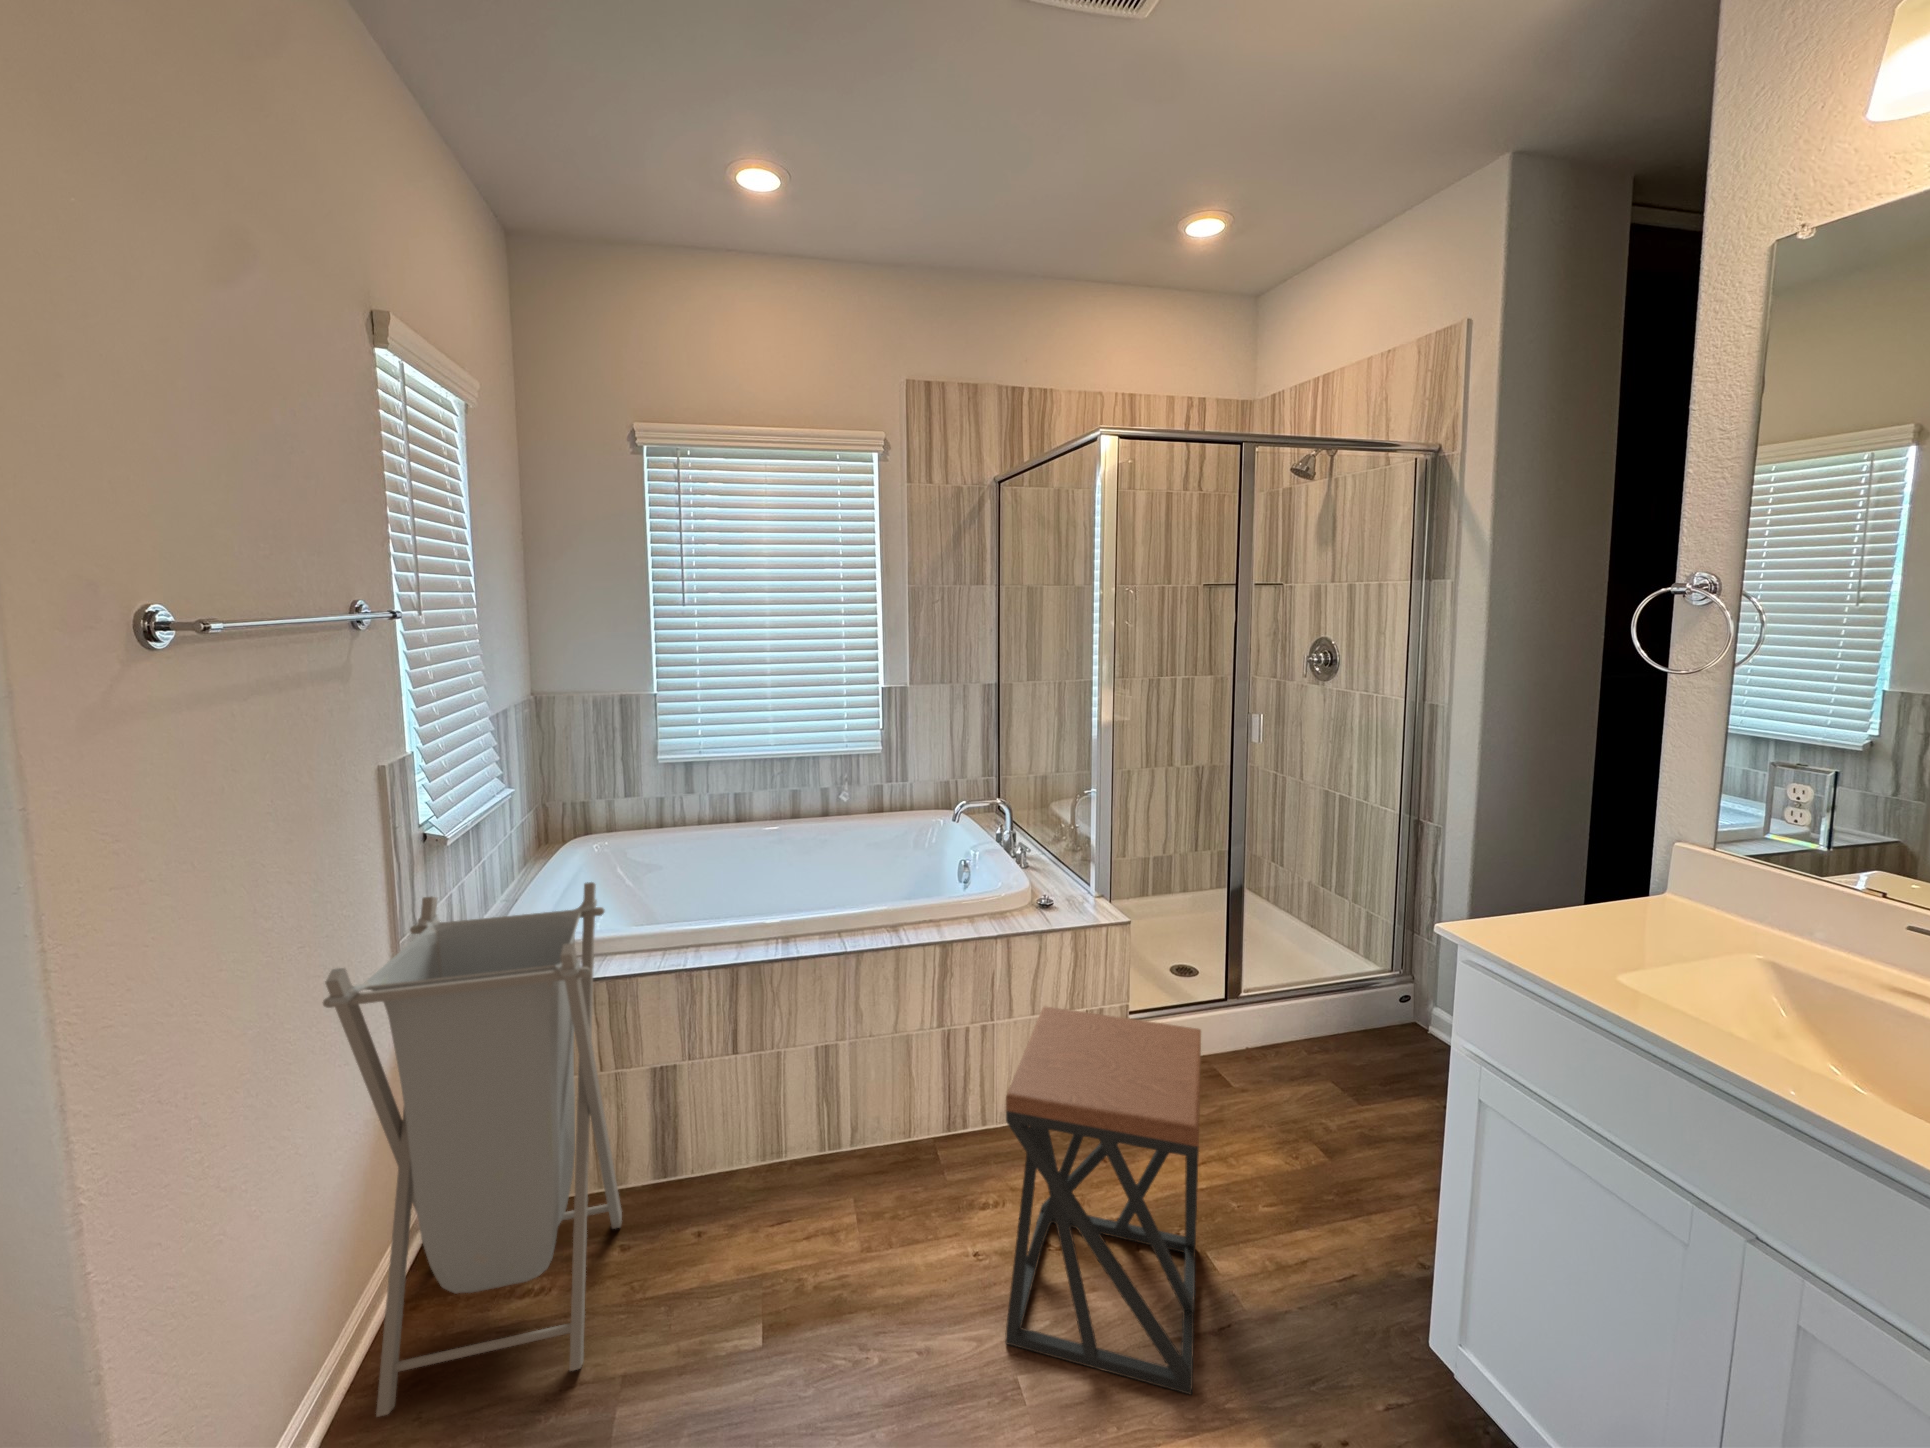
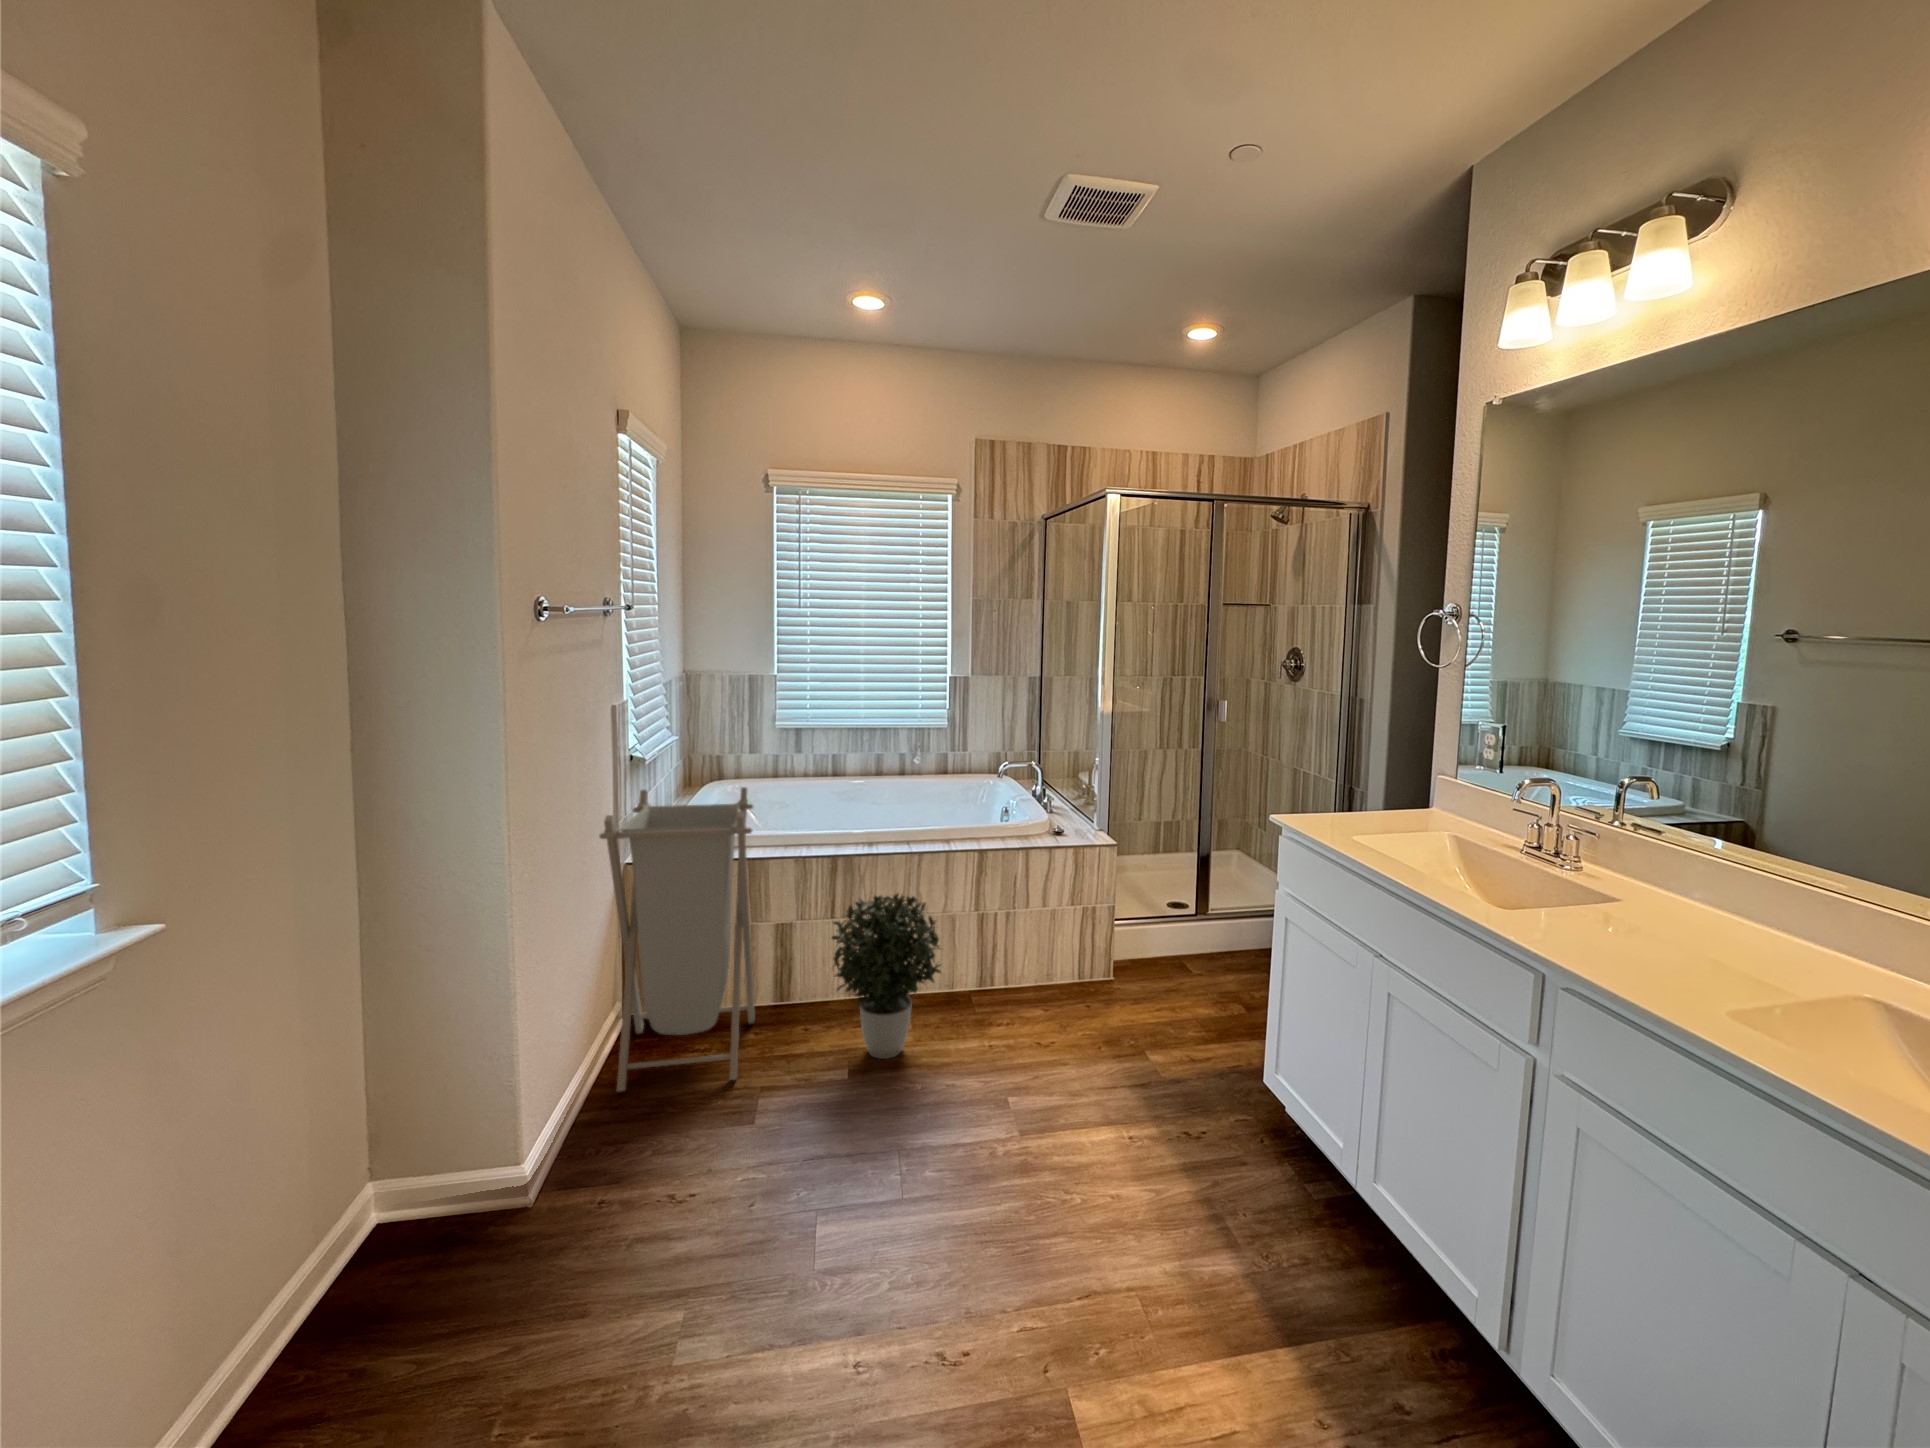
stool: present [1005,1006,1201,1394] -> none [1002,885,1144,1109]
potted plant: none [729,1032,903,1297] -> present [832,894,941,1059]

